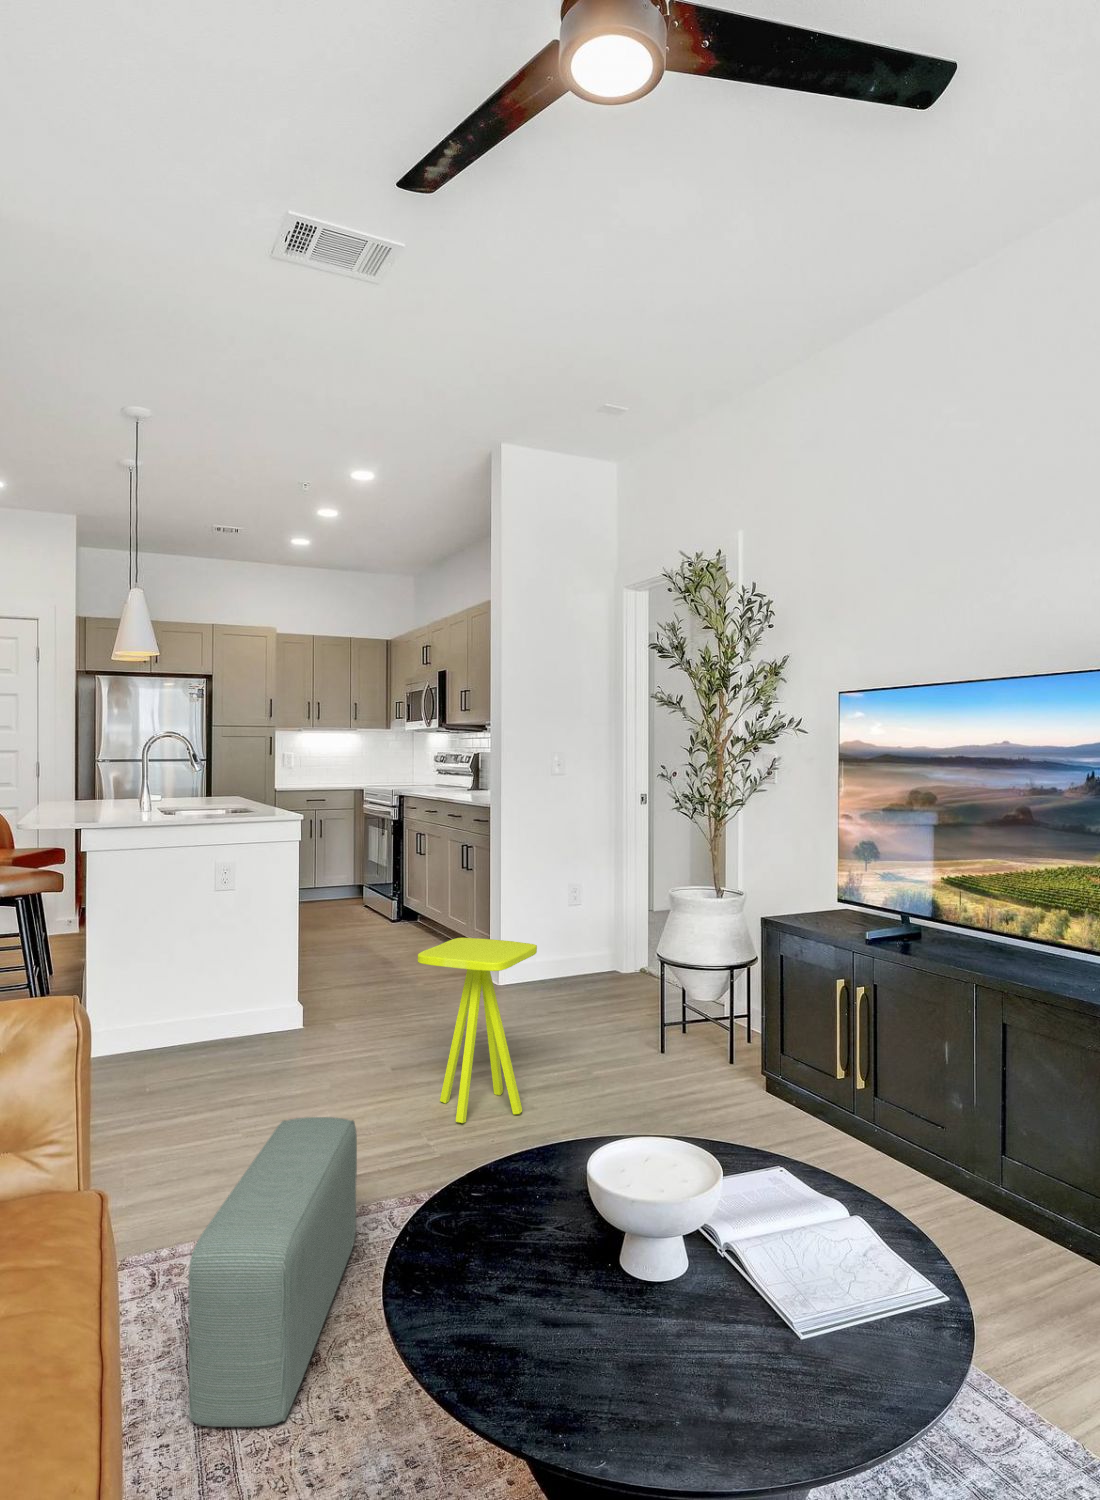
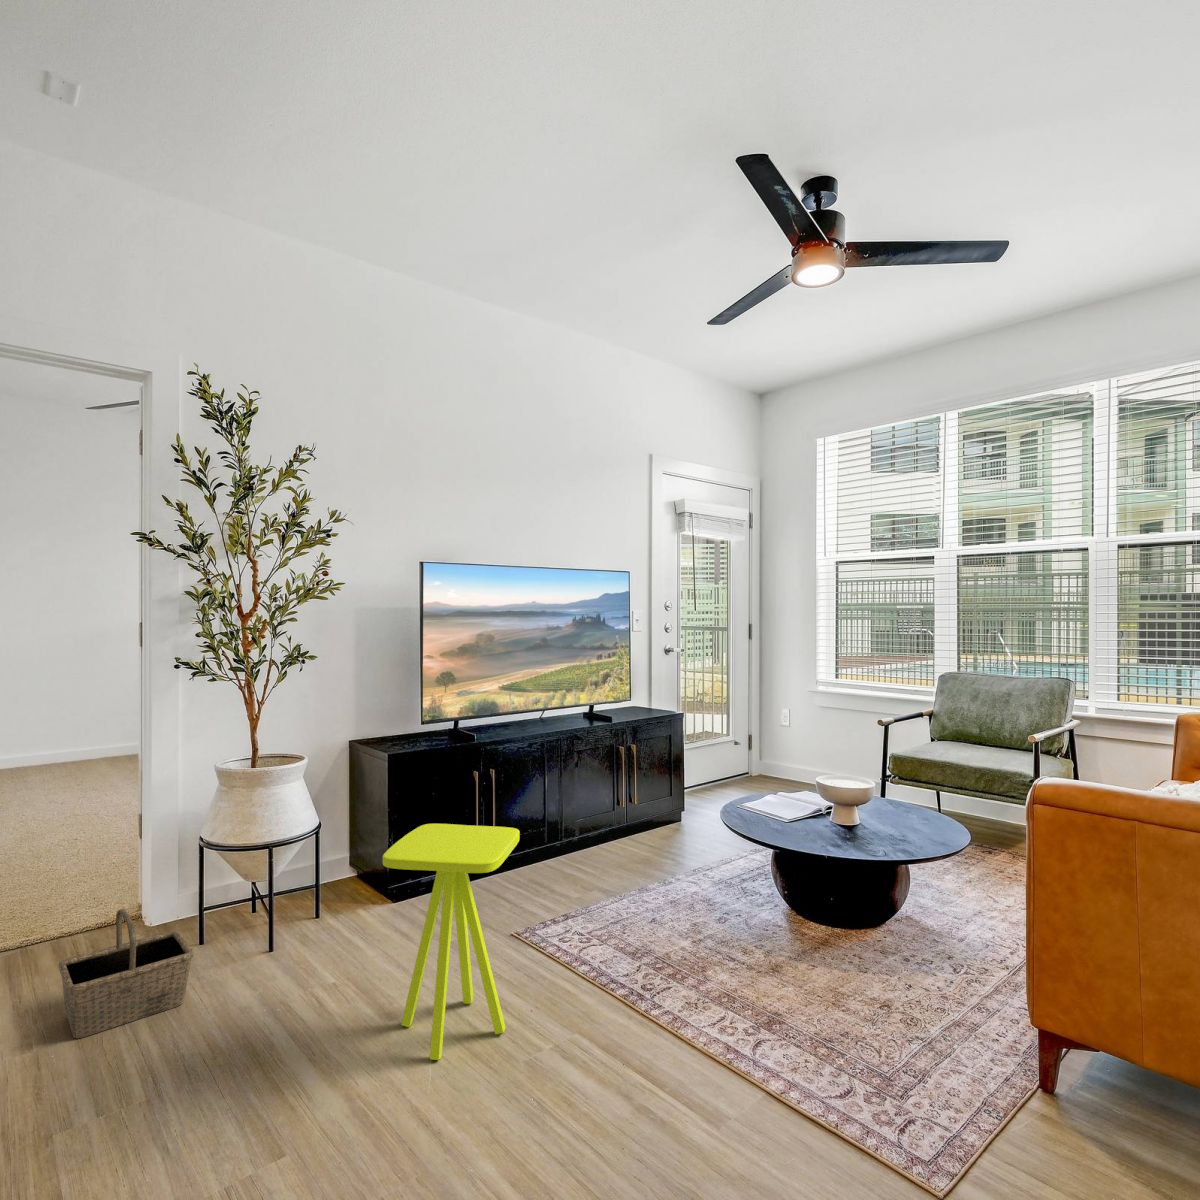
basket: none [538,958,610,1035] -> present [59,909,193,1038]
pouf: present [189,1117,357,1427] -> none [756,902,979,1068]

